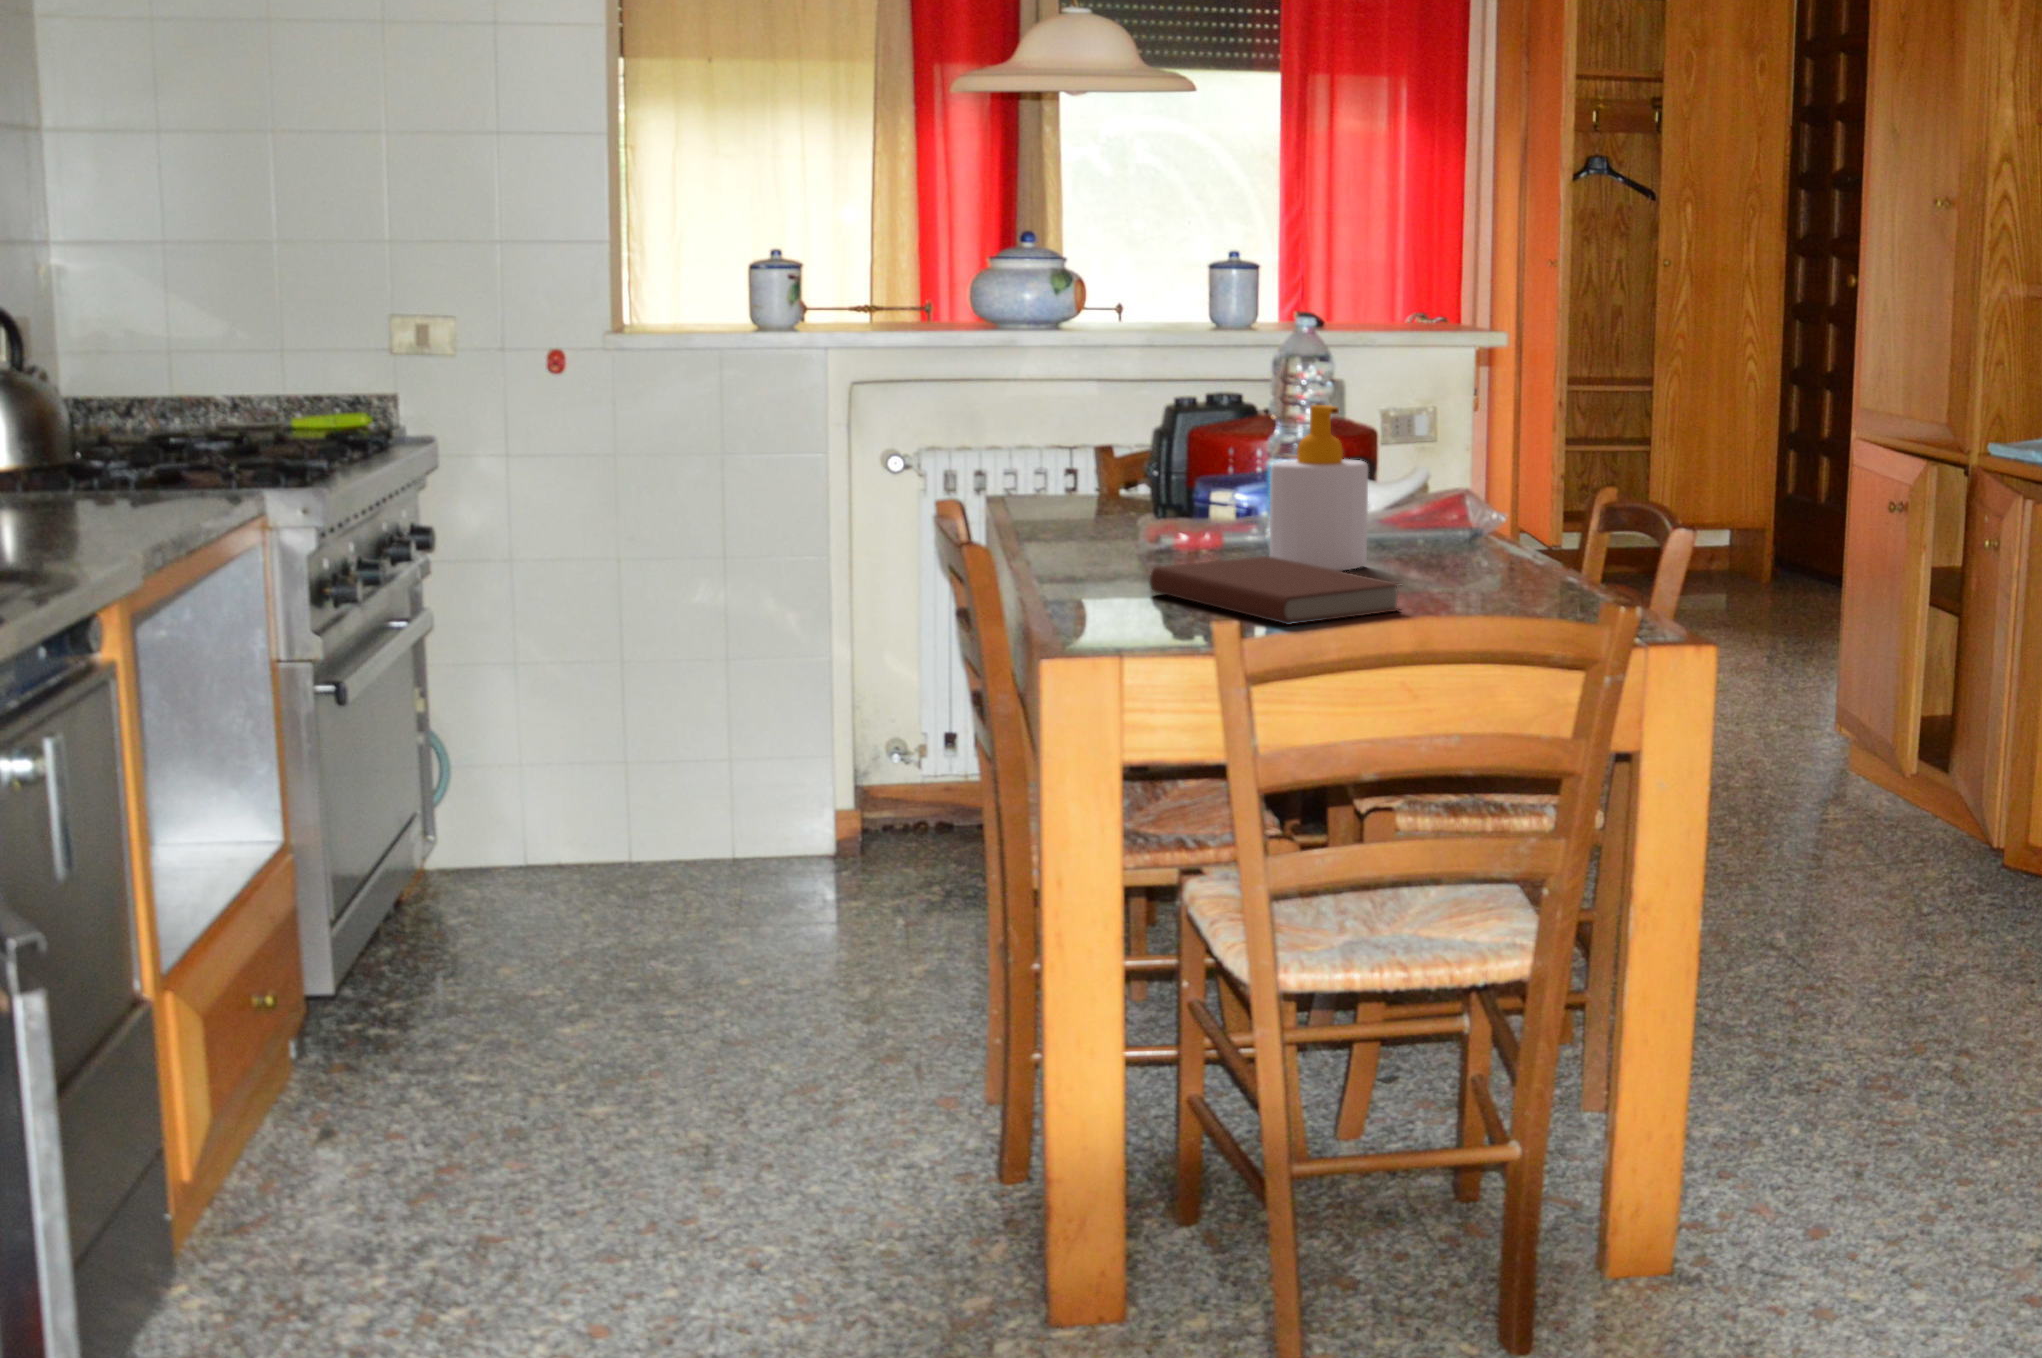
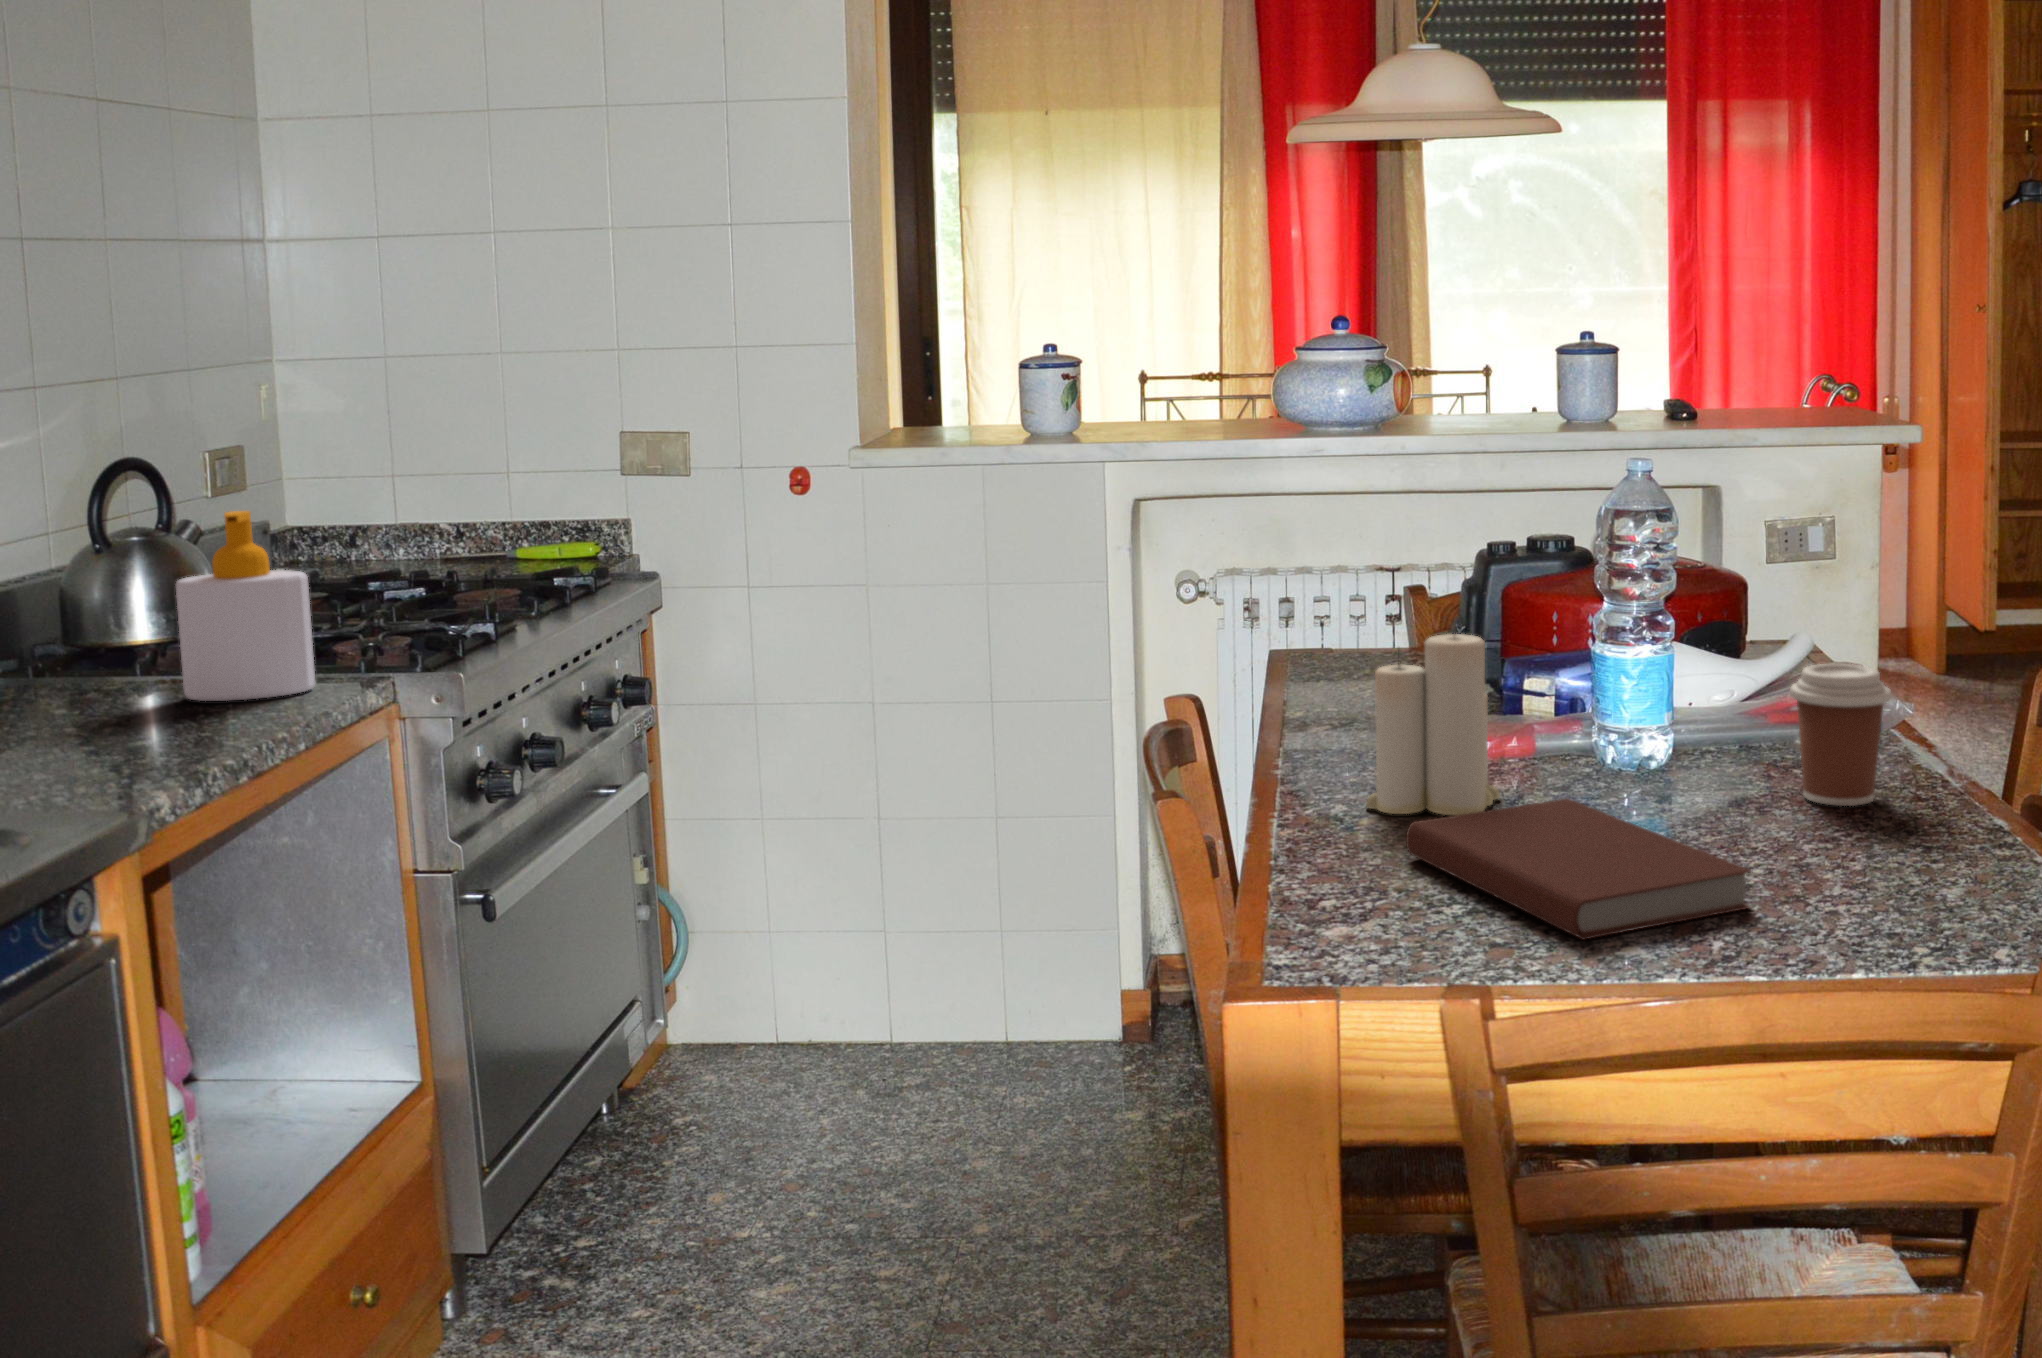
soap bottle: present [1270,405,1368,571] -> present [176,511,316,701]
candle: none [1110,426,1210,574] -> present [1366,634,1500,815]
coffee cup: none [1422,467,1494,567] -> present [1790,664,1891,806]

